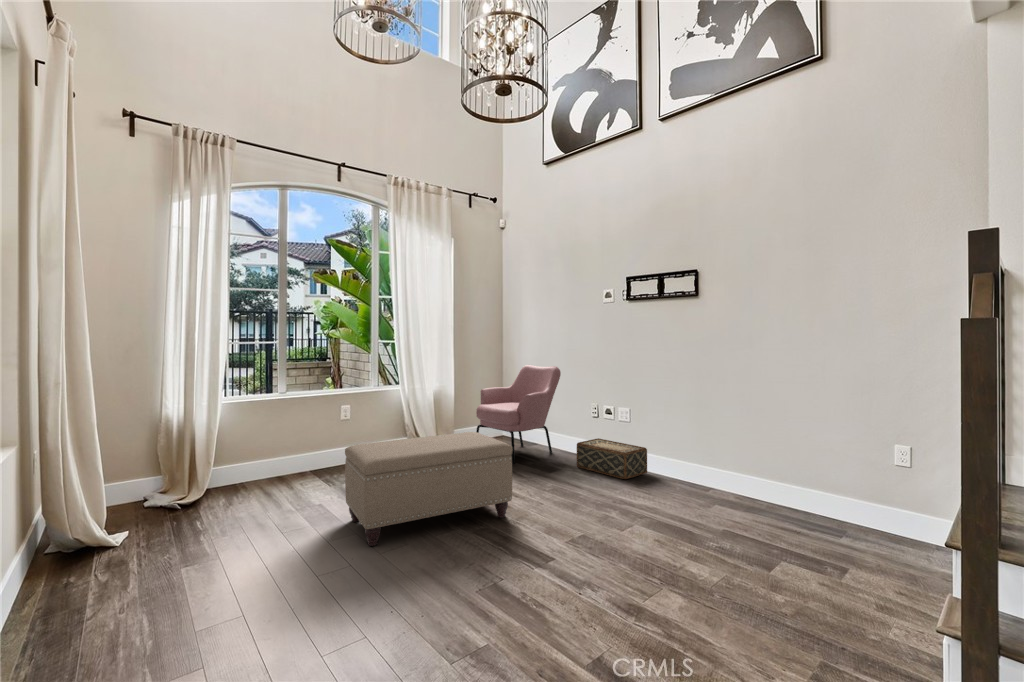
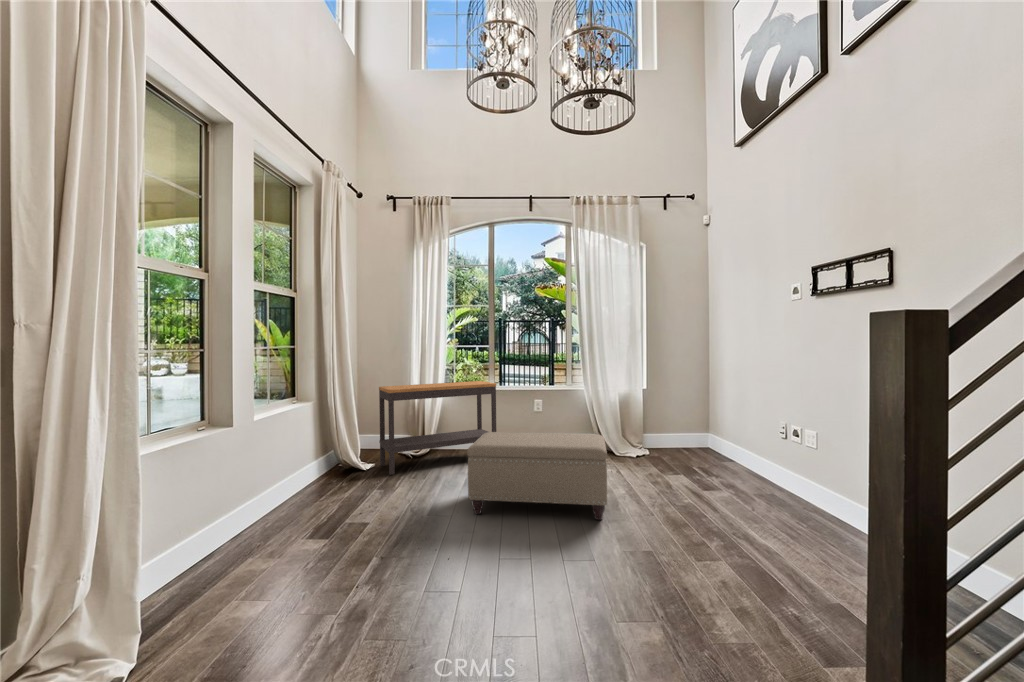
armchair: present [476,365,561,464] -> none [654,371,749,475]
console table: none [130,386,307,530] -> present [379,381,496,475]
woven basket: present [577,438,647,479] -> none [747,463,833,516]

